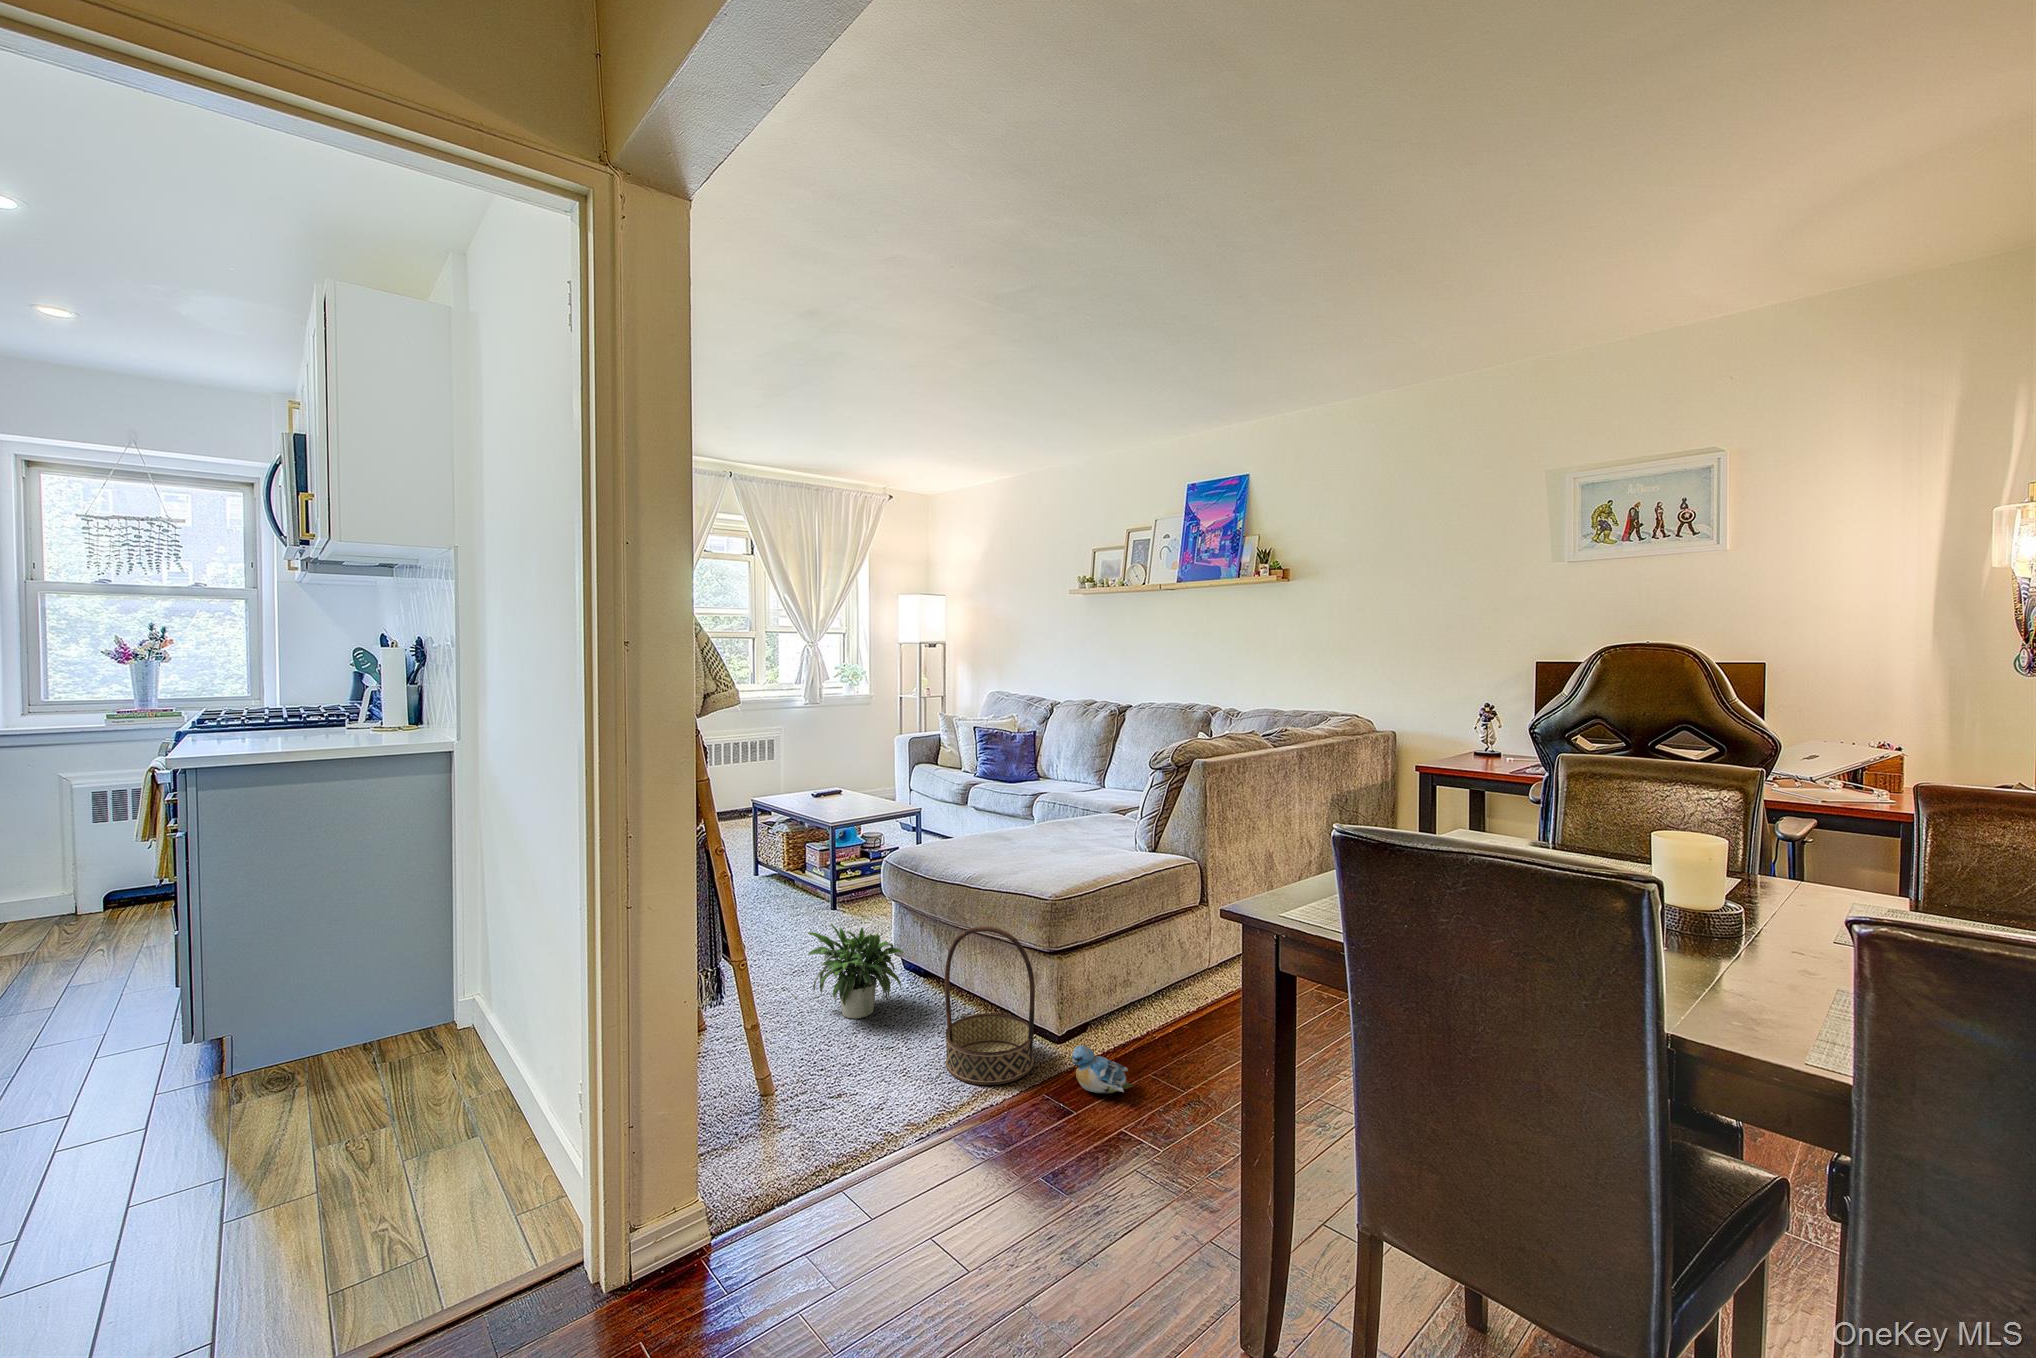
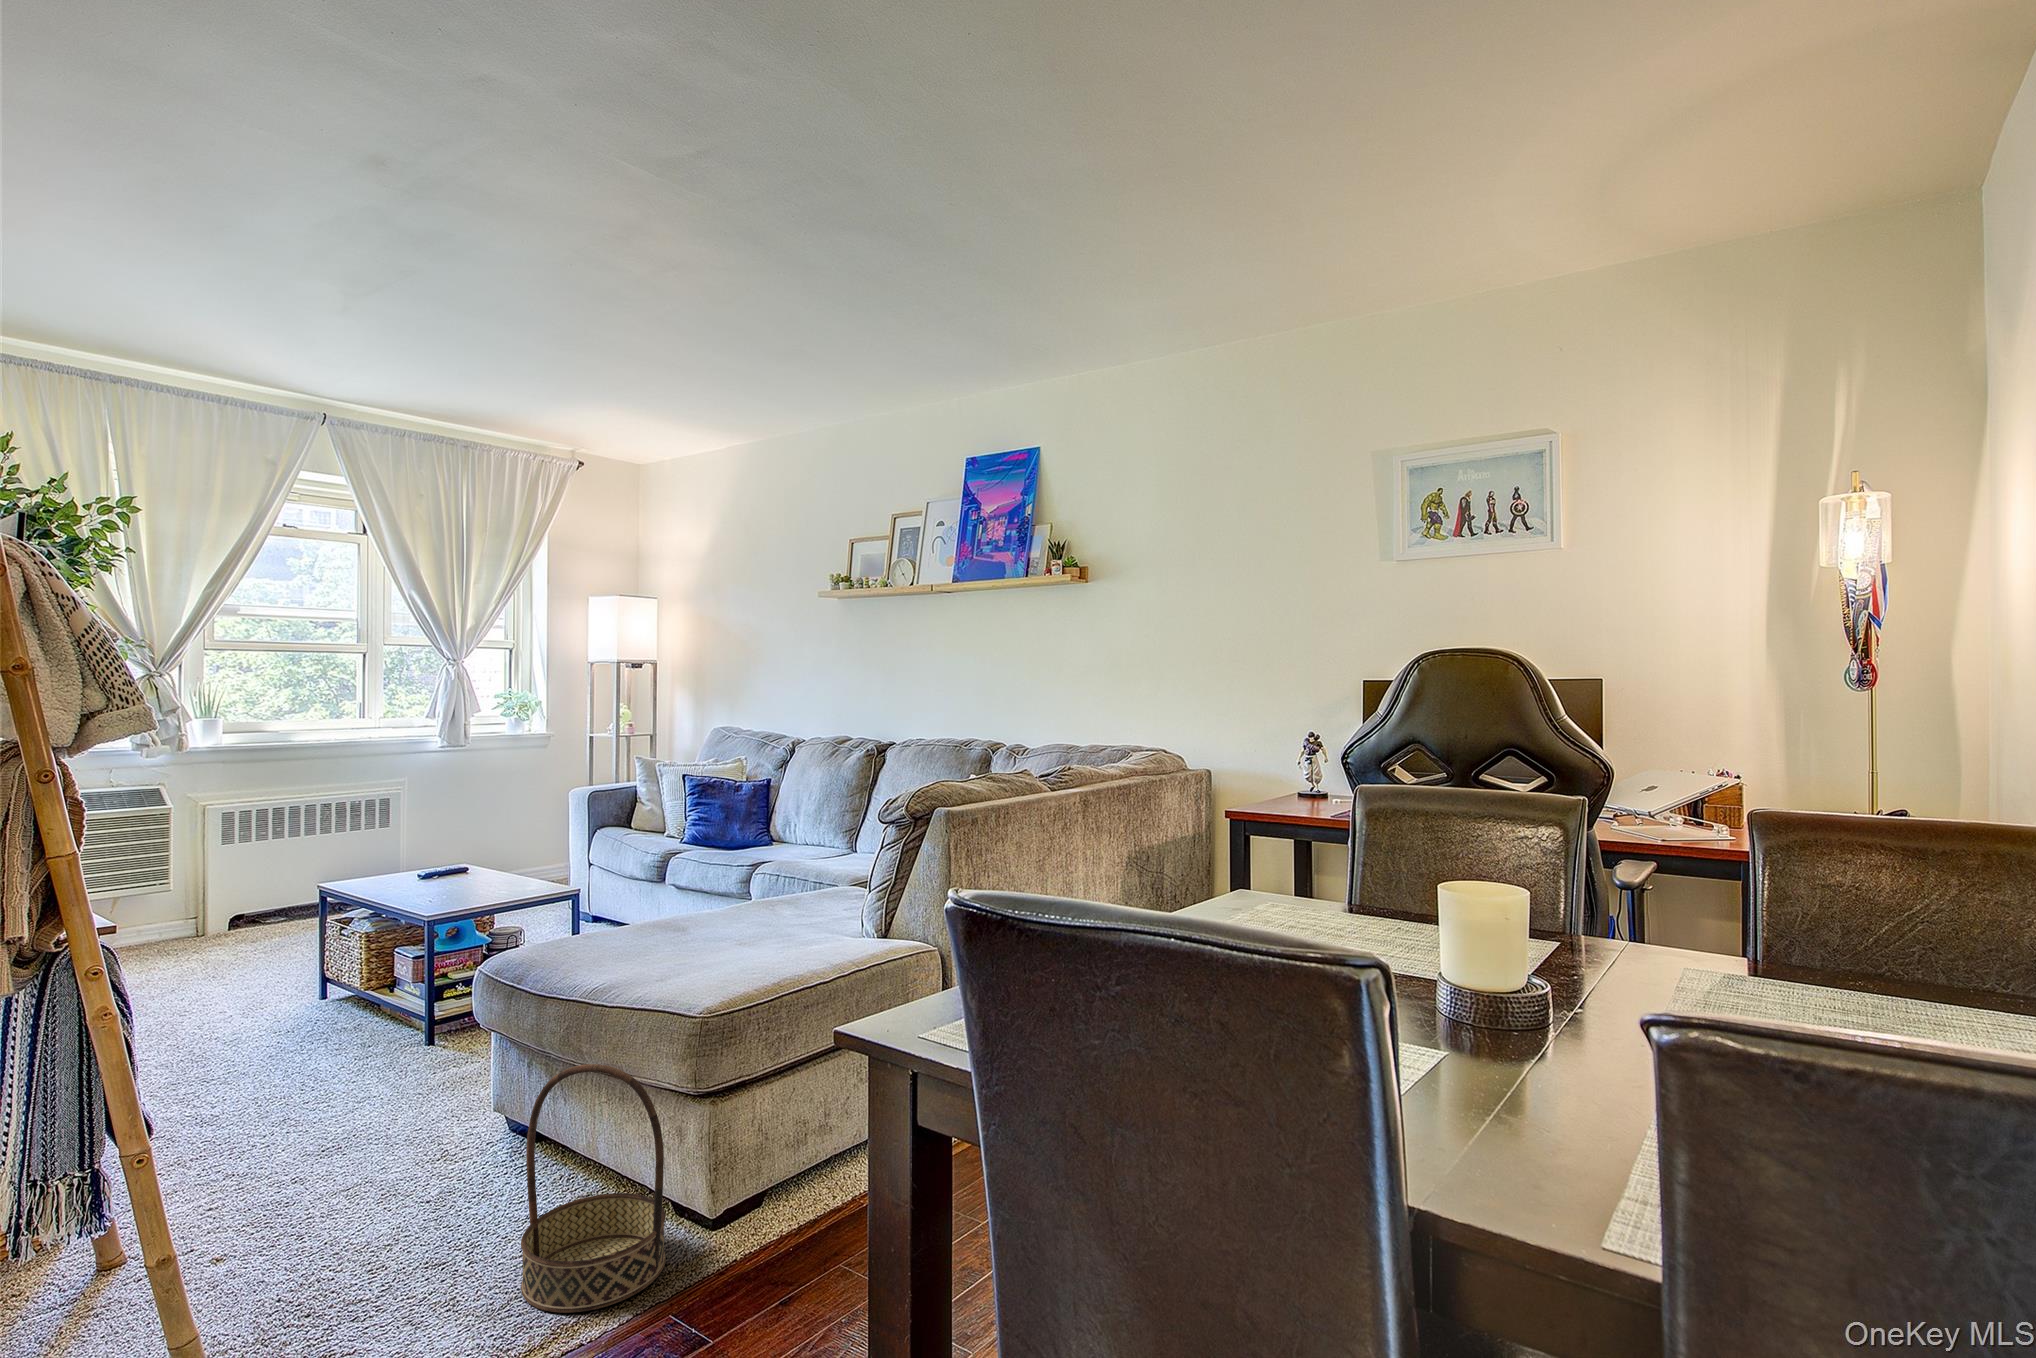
potted plant: present [793,924,904,1018] -> none [302,1072,487,1220]
plush toy: present [1070,1045,1133,1094] -> none [710,1235,804,1306]

